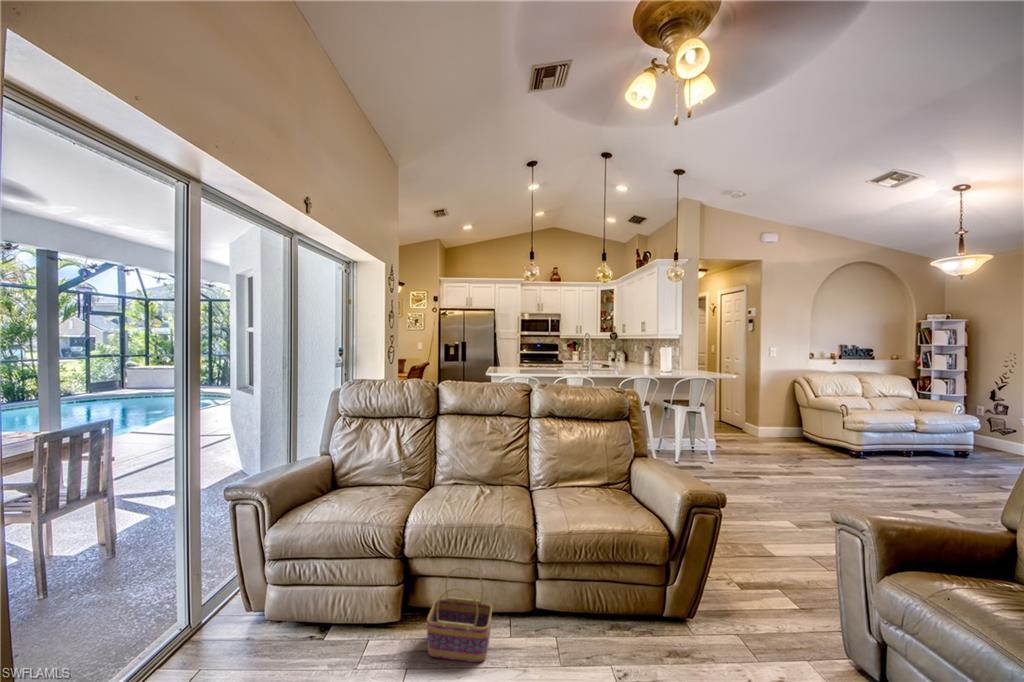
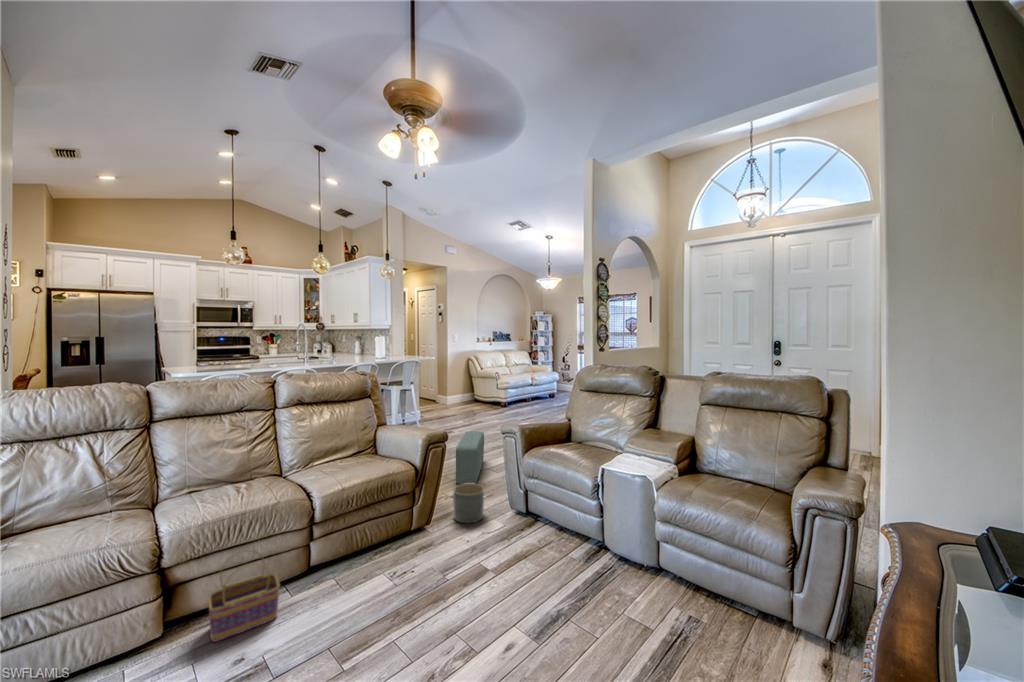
pouf: none [750,487,807,575] -> present [456,431,484,484]
planter: none [736,575,795,653] -> present [453,483,484,523]

